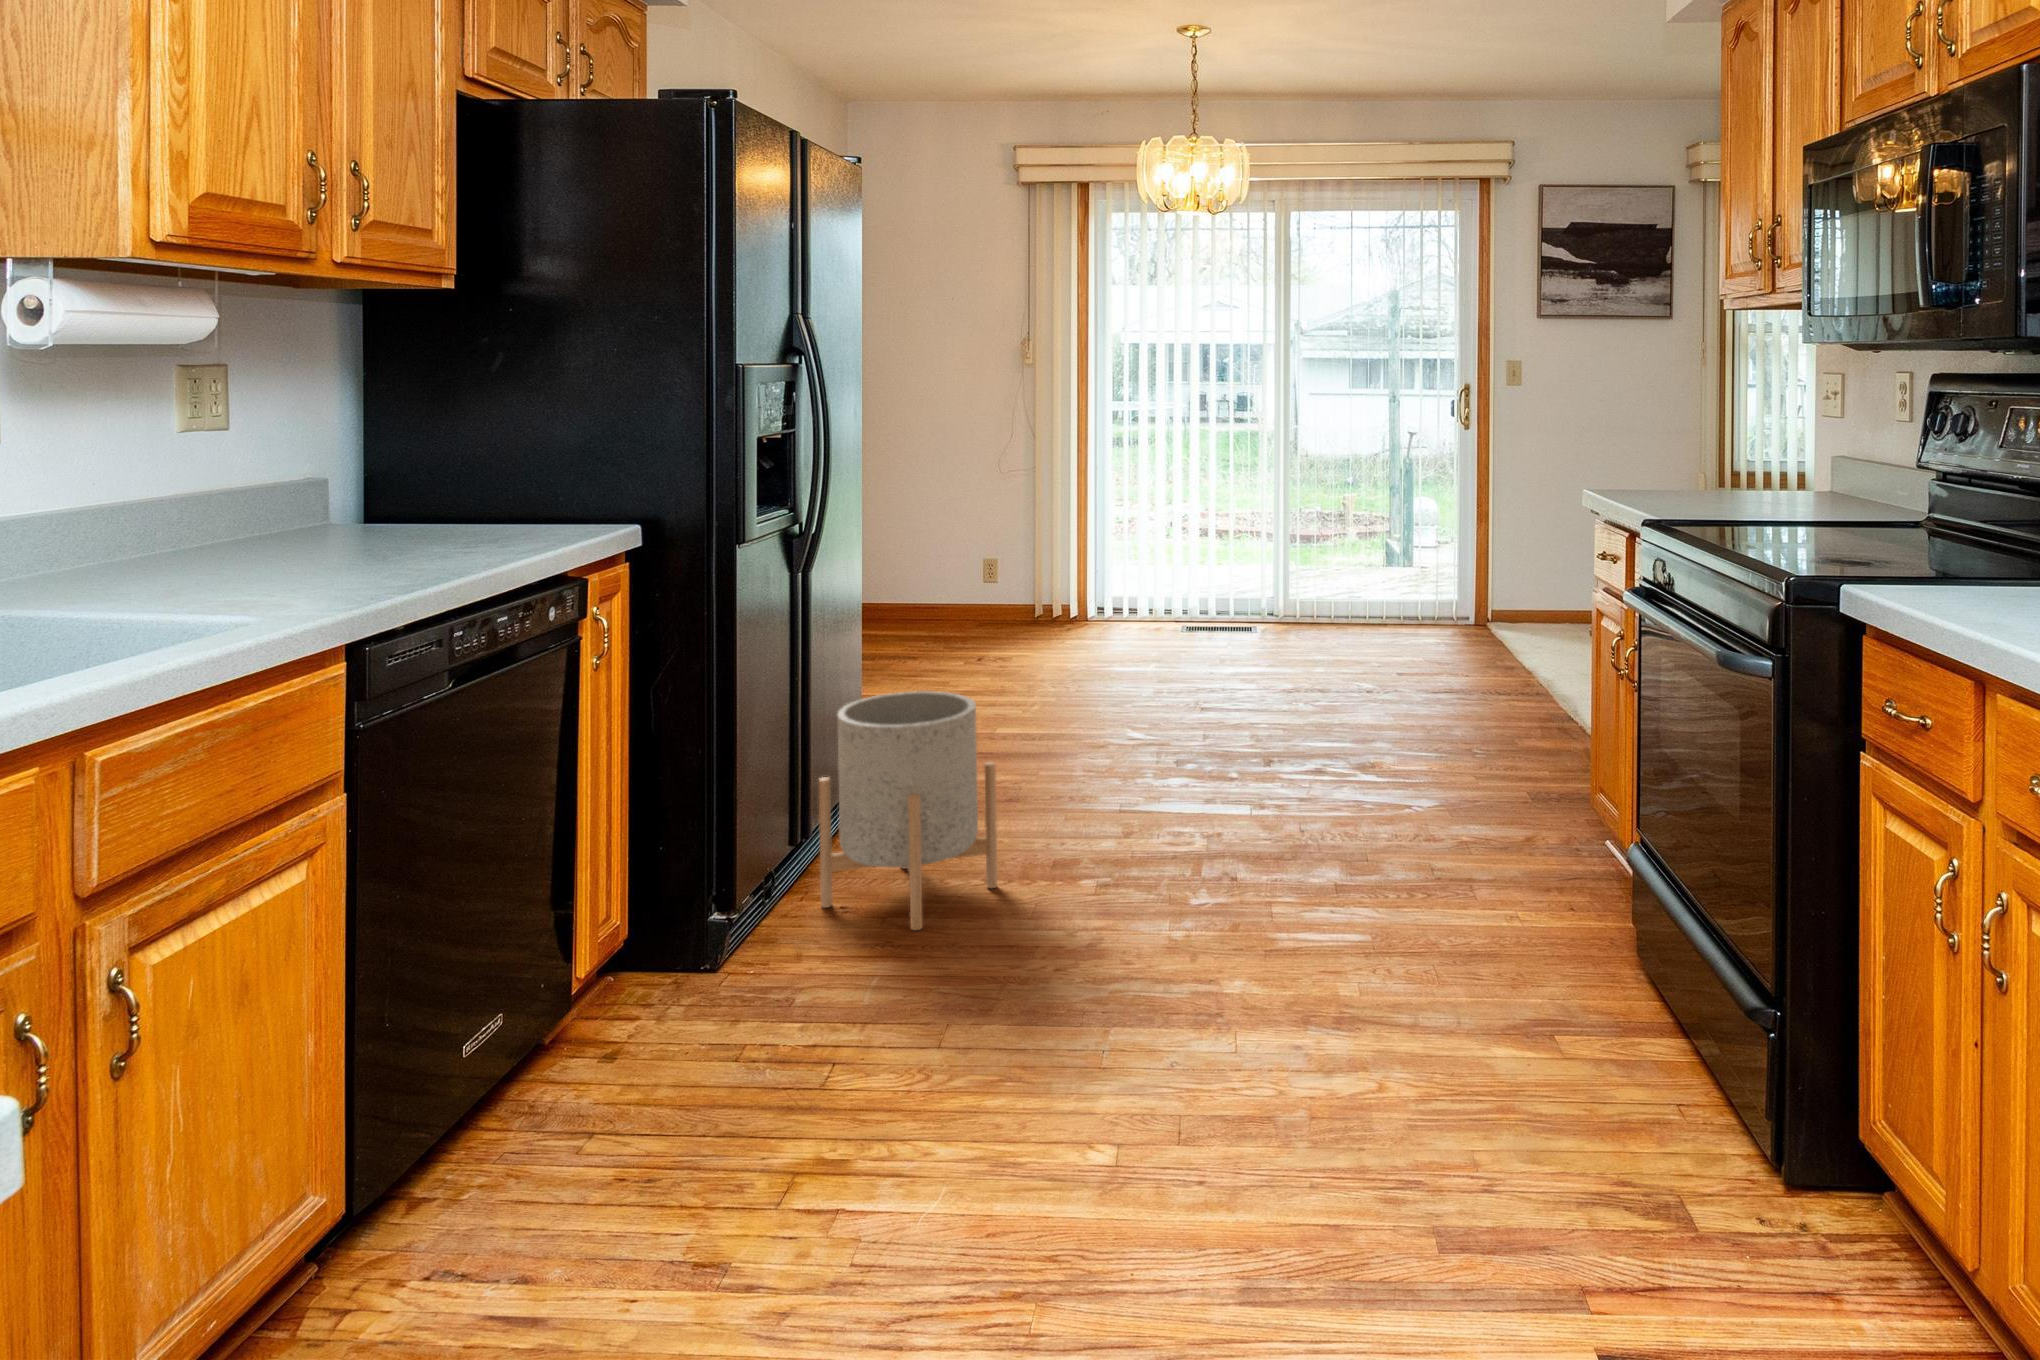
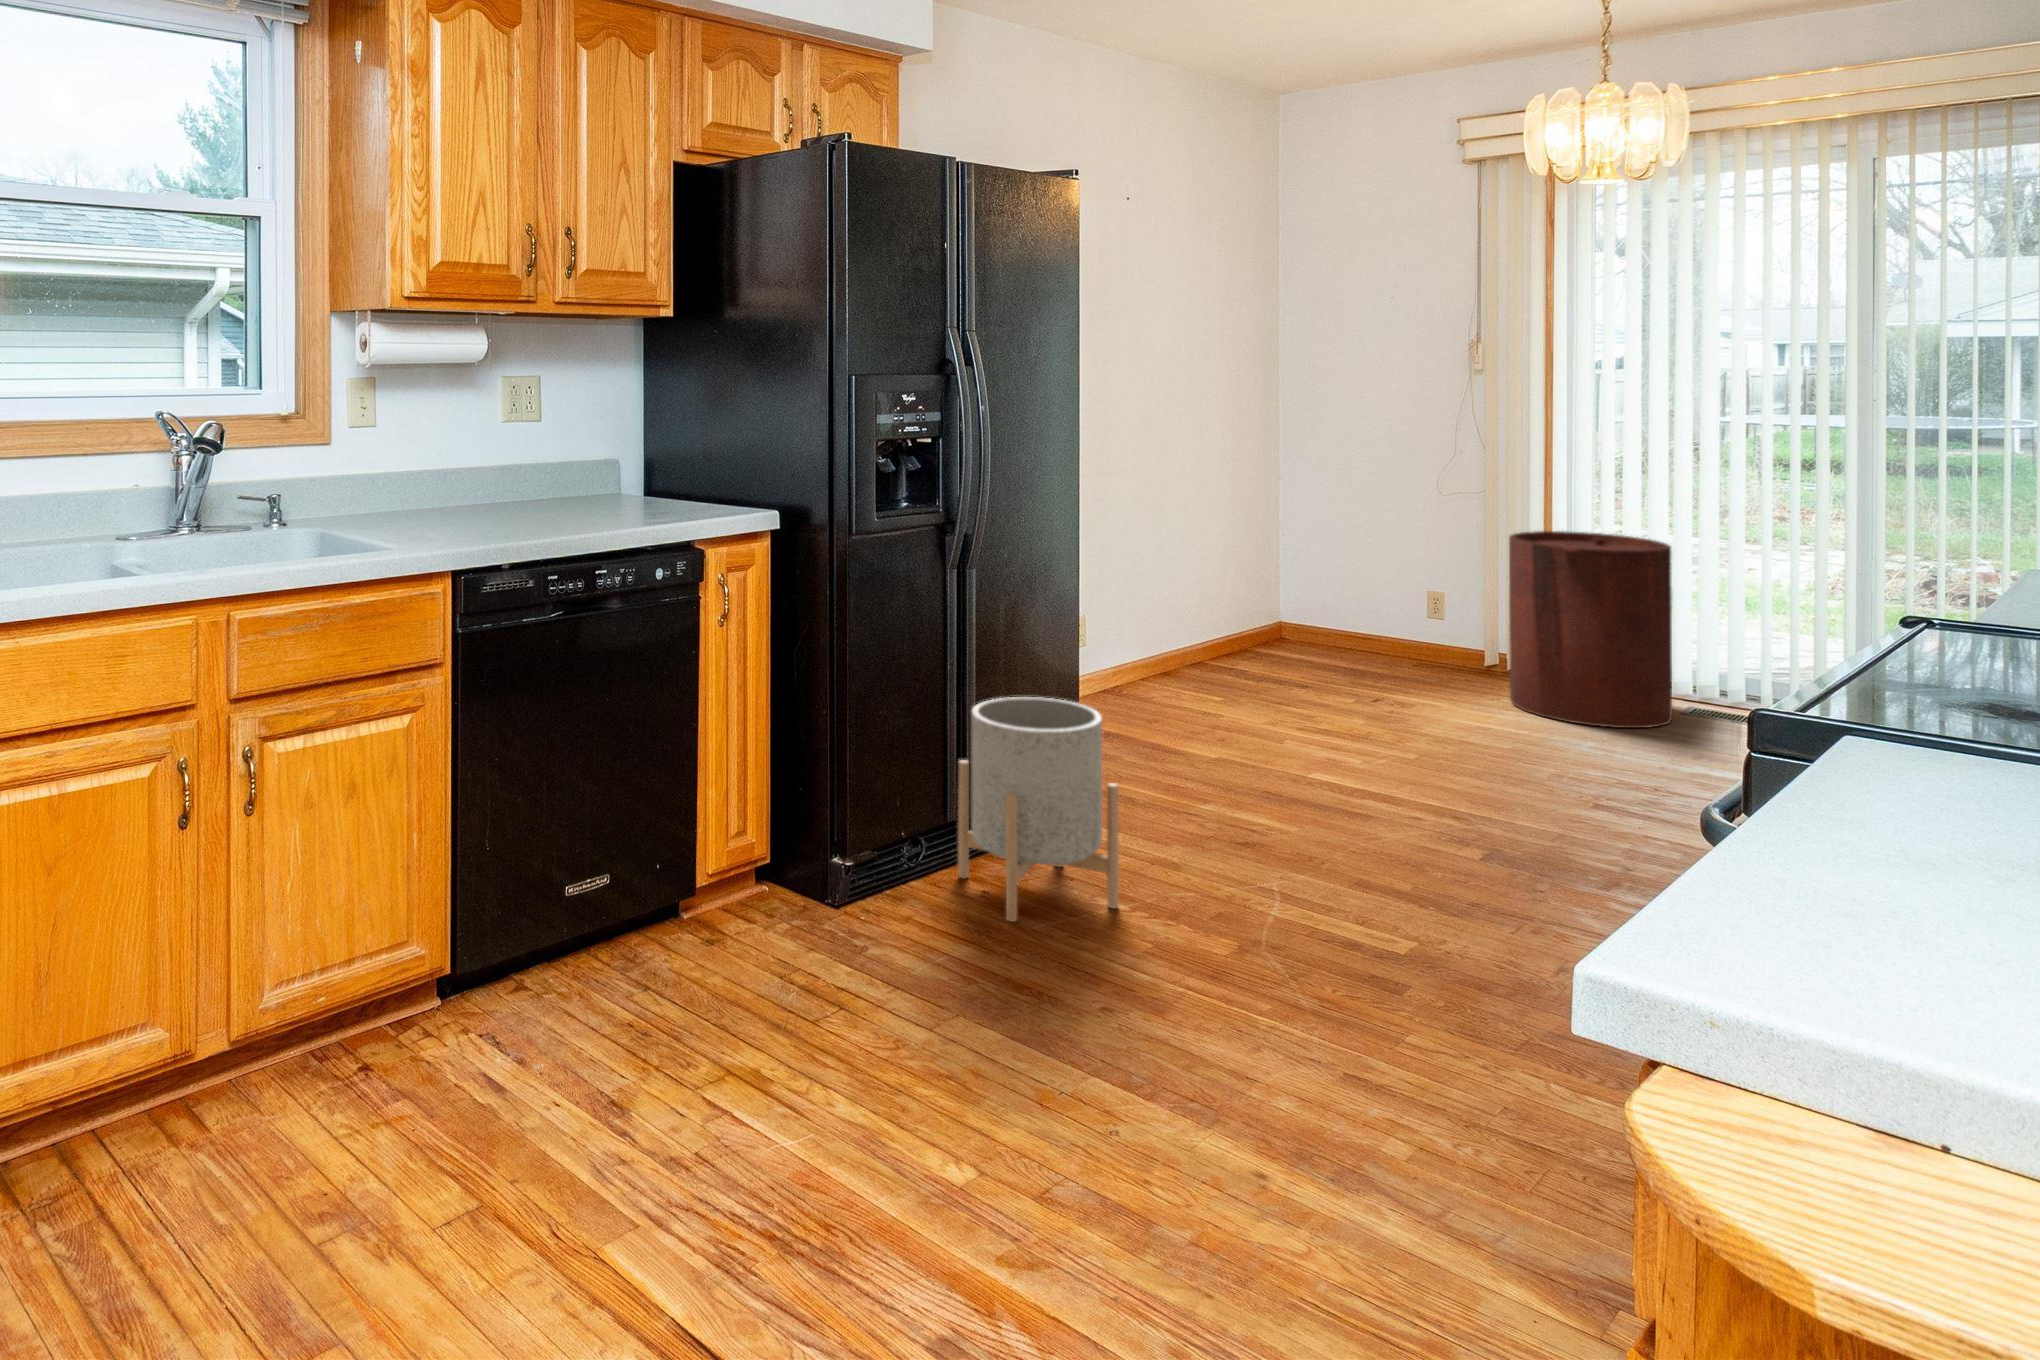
trash can: none [1112,481,1233,645] -> present [1509,531,1672,728]

